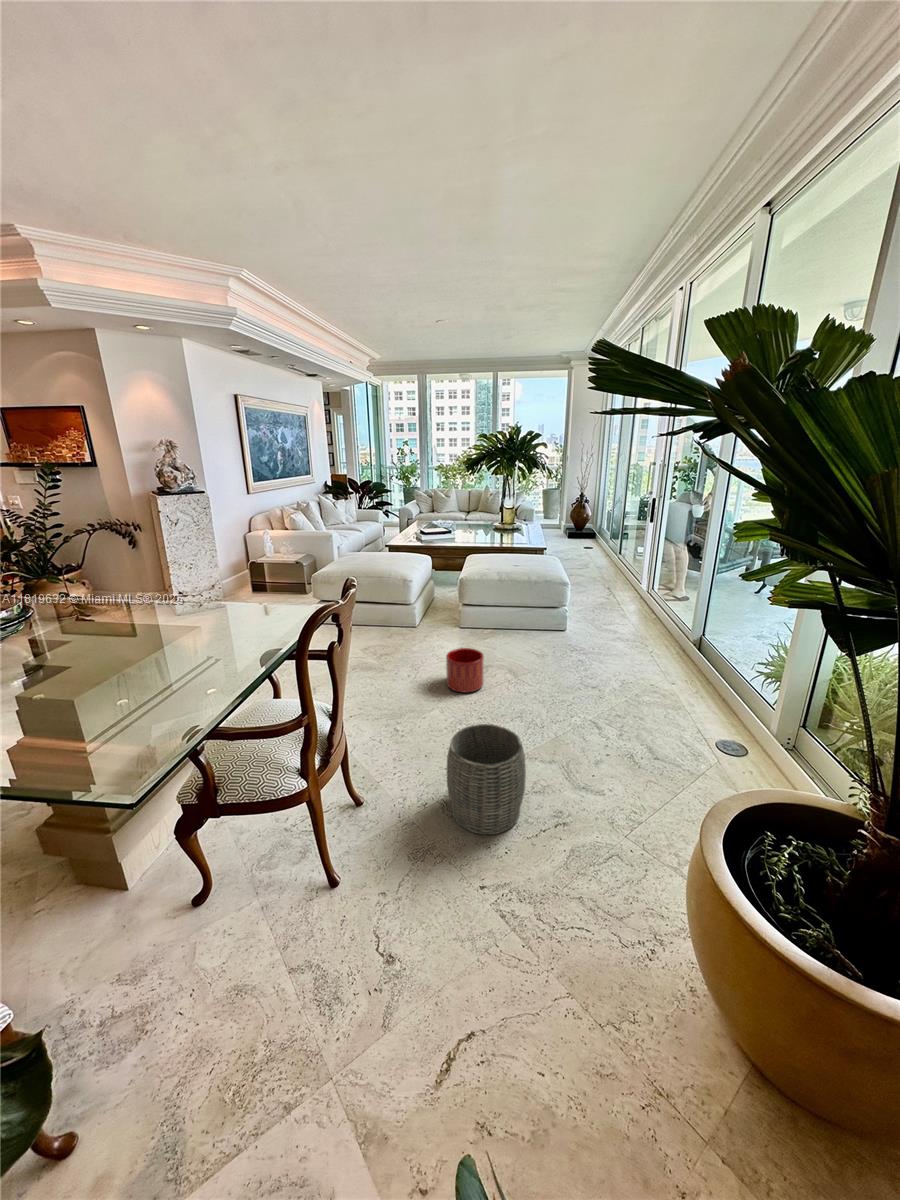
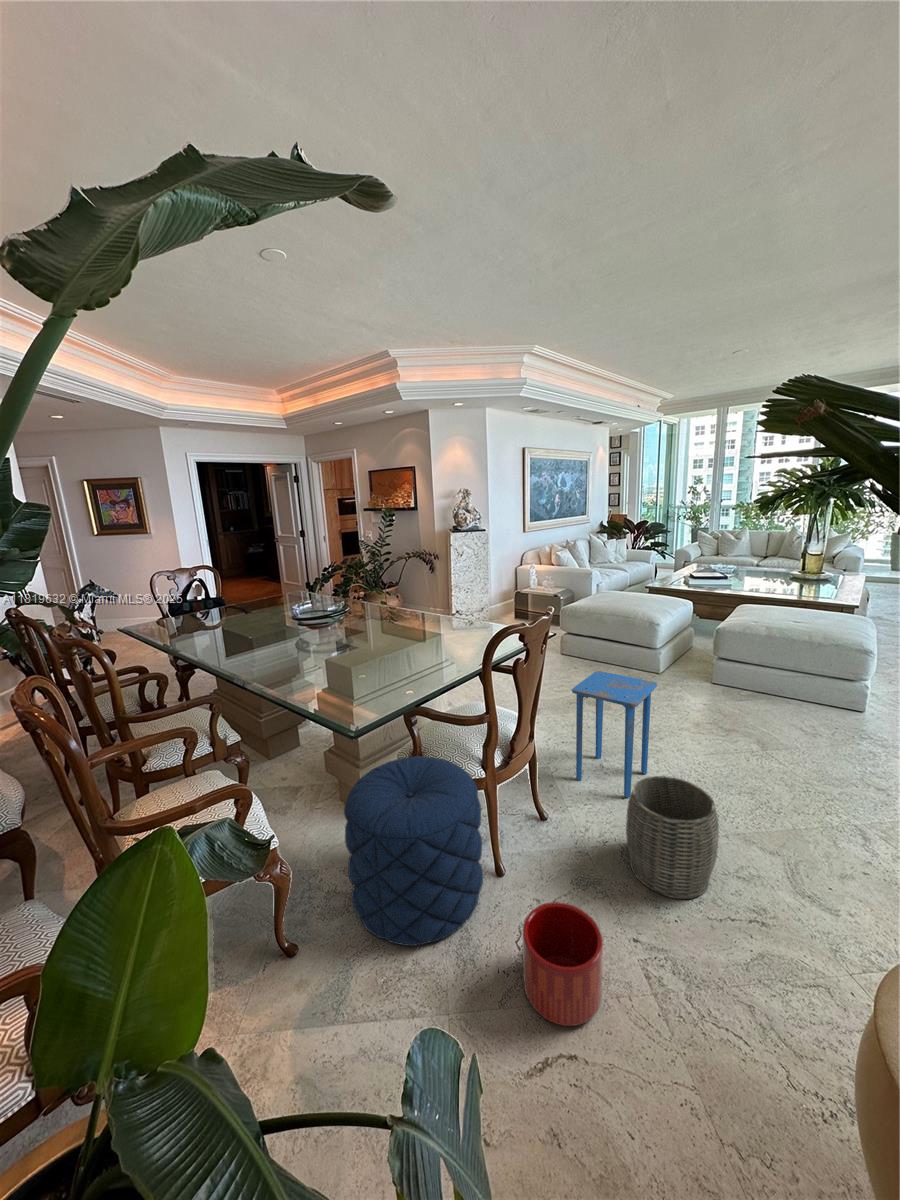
side table: none [366,636,441,754] -> present [572,671,657,797]
planter: present [446,648,484,693] -> present [523,902,603,1026]
pouf: none [118,781,323,1039] -> present [344,756,483,946]

